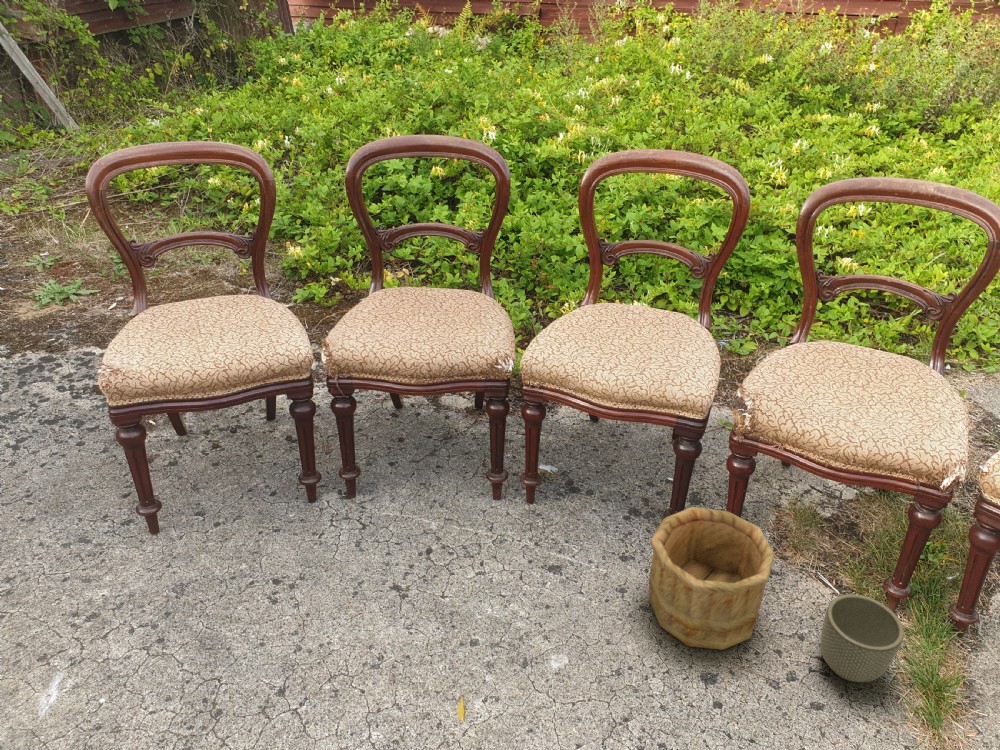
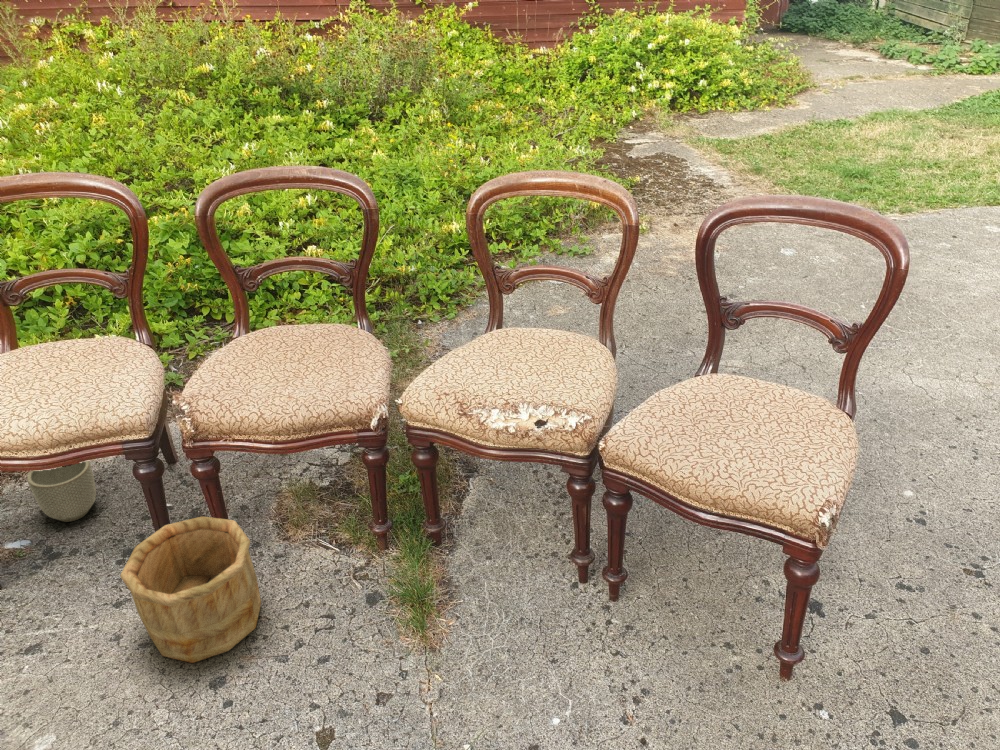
planter: present [820,594,904,682] -> present [27,461,96,522]

